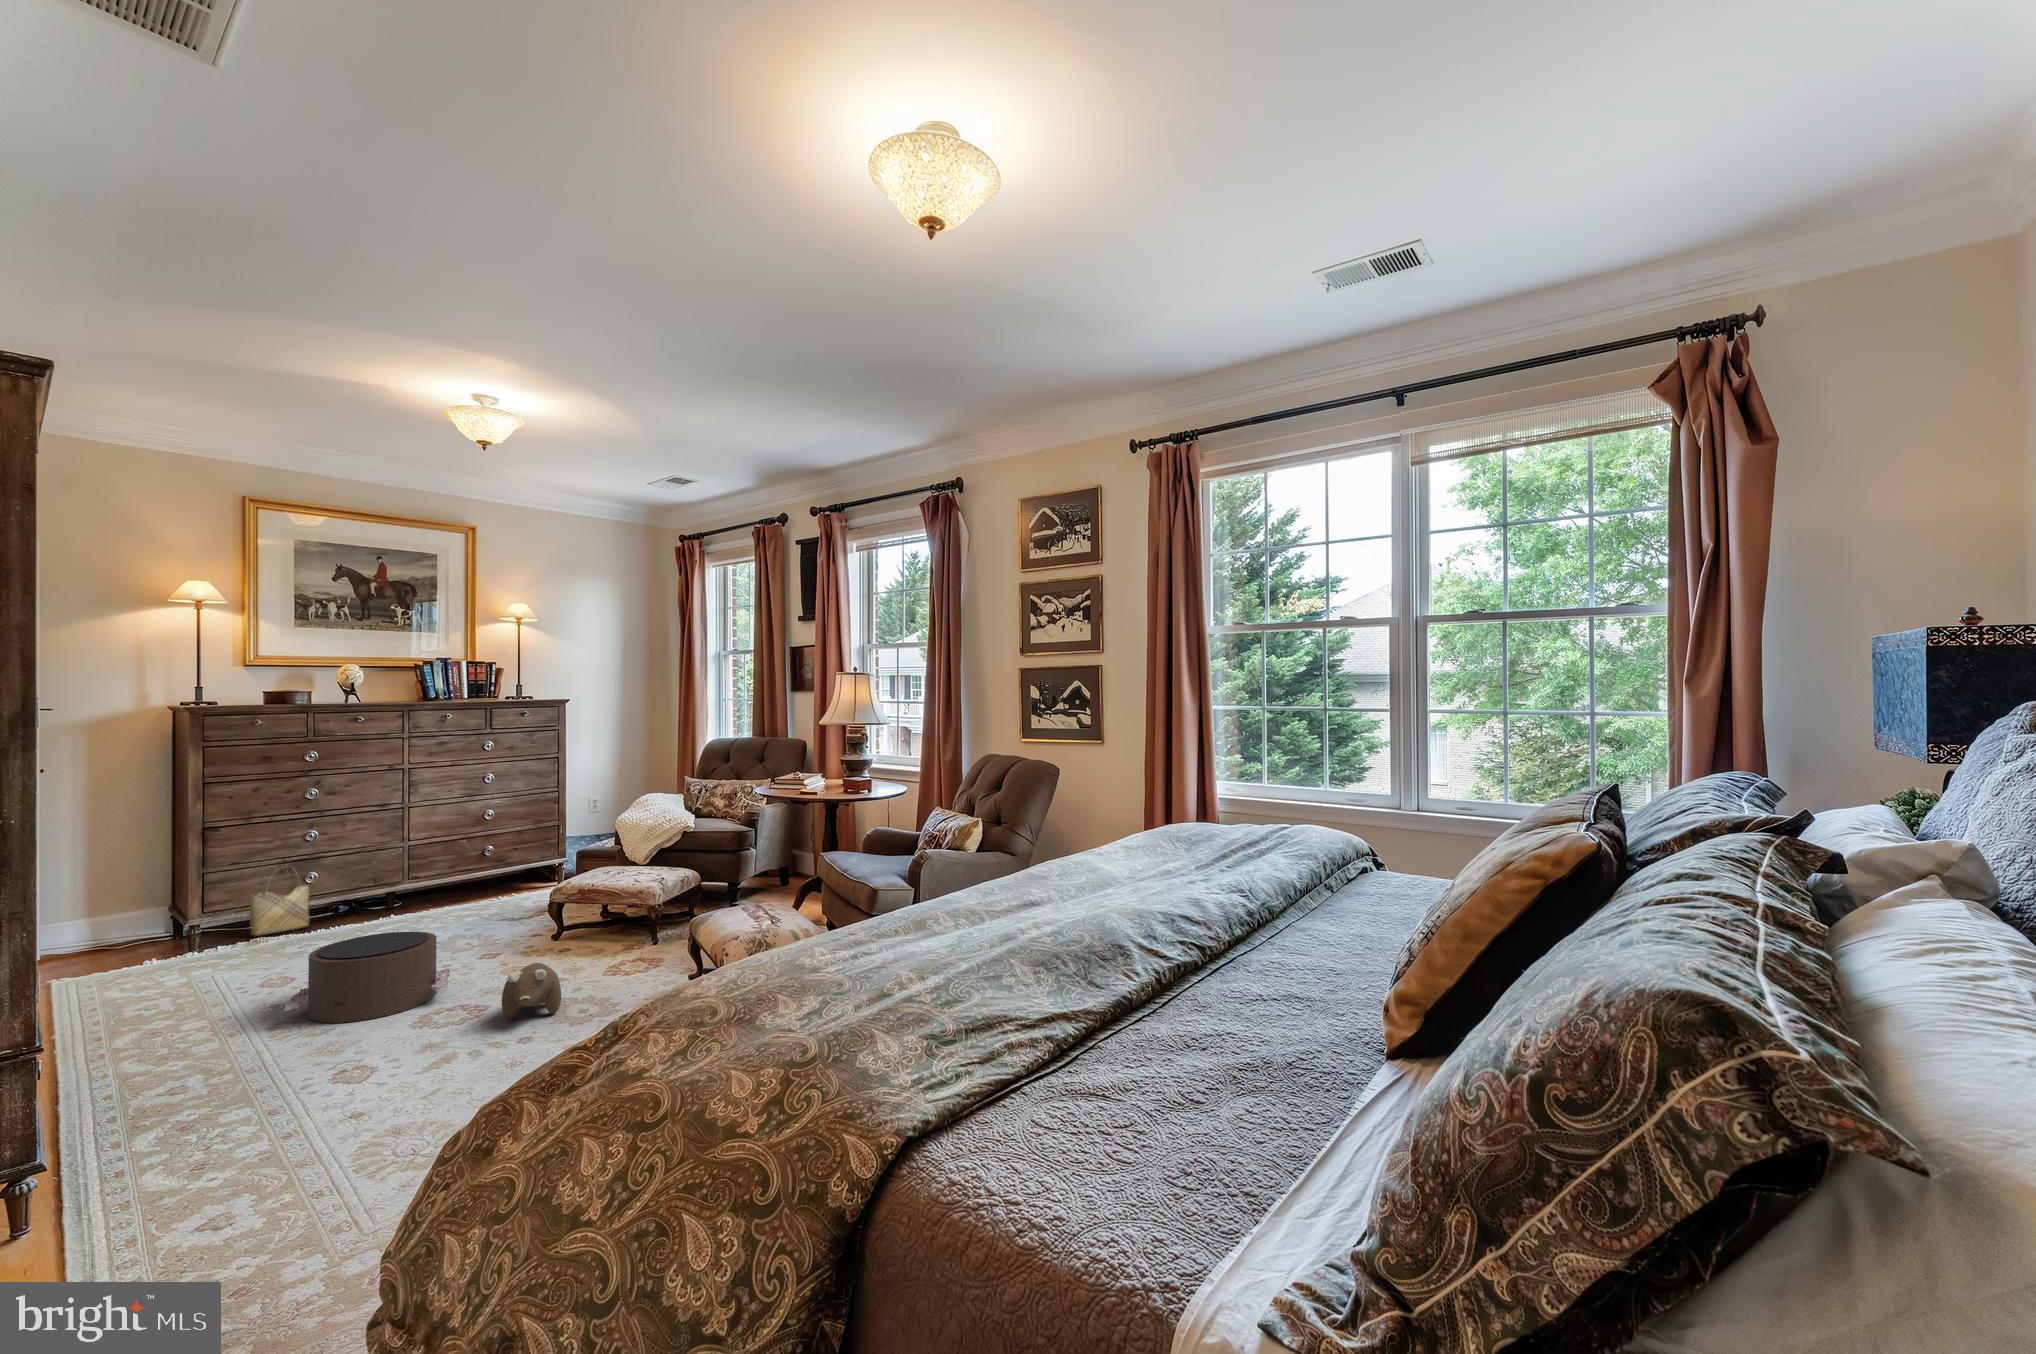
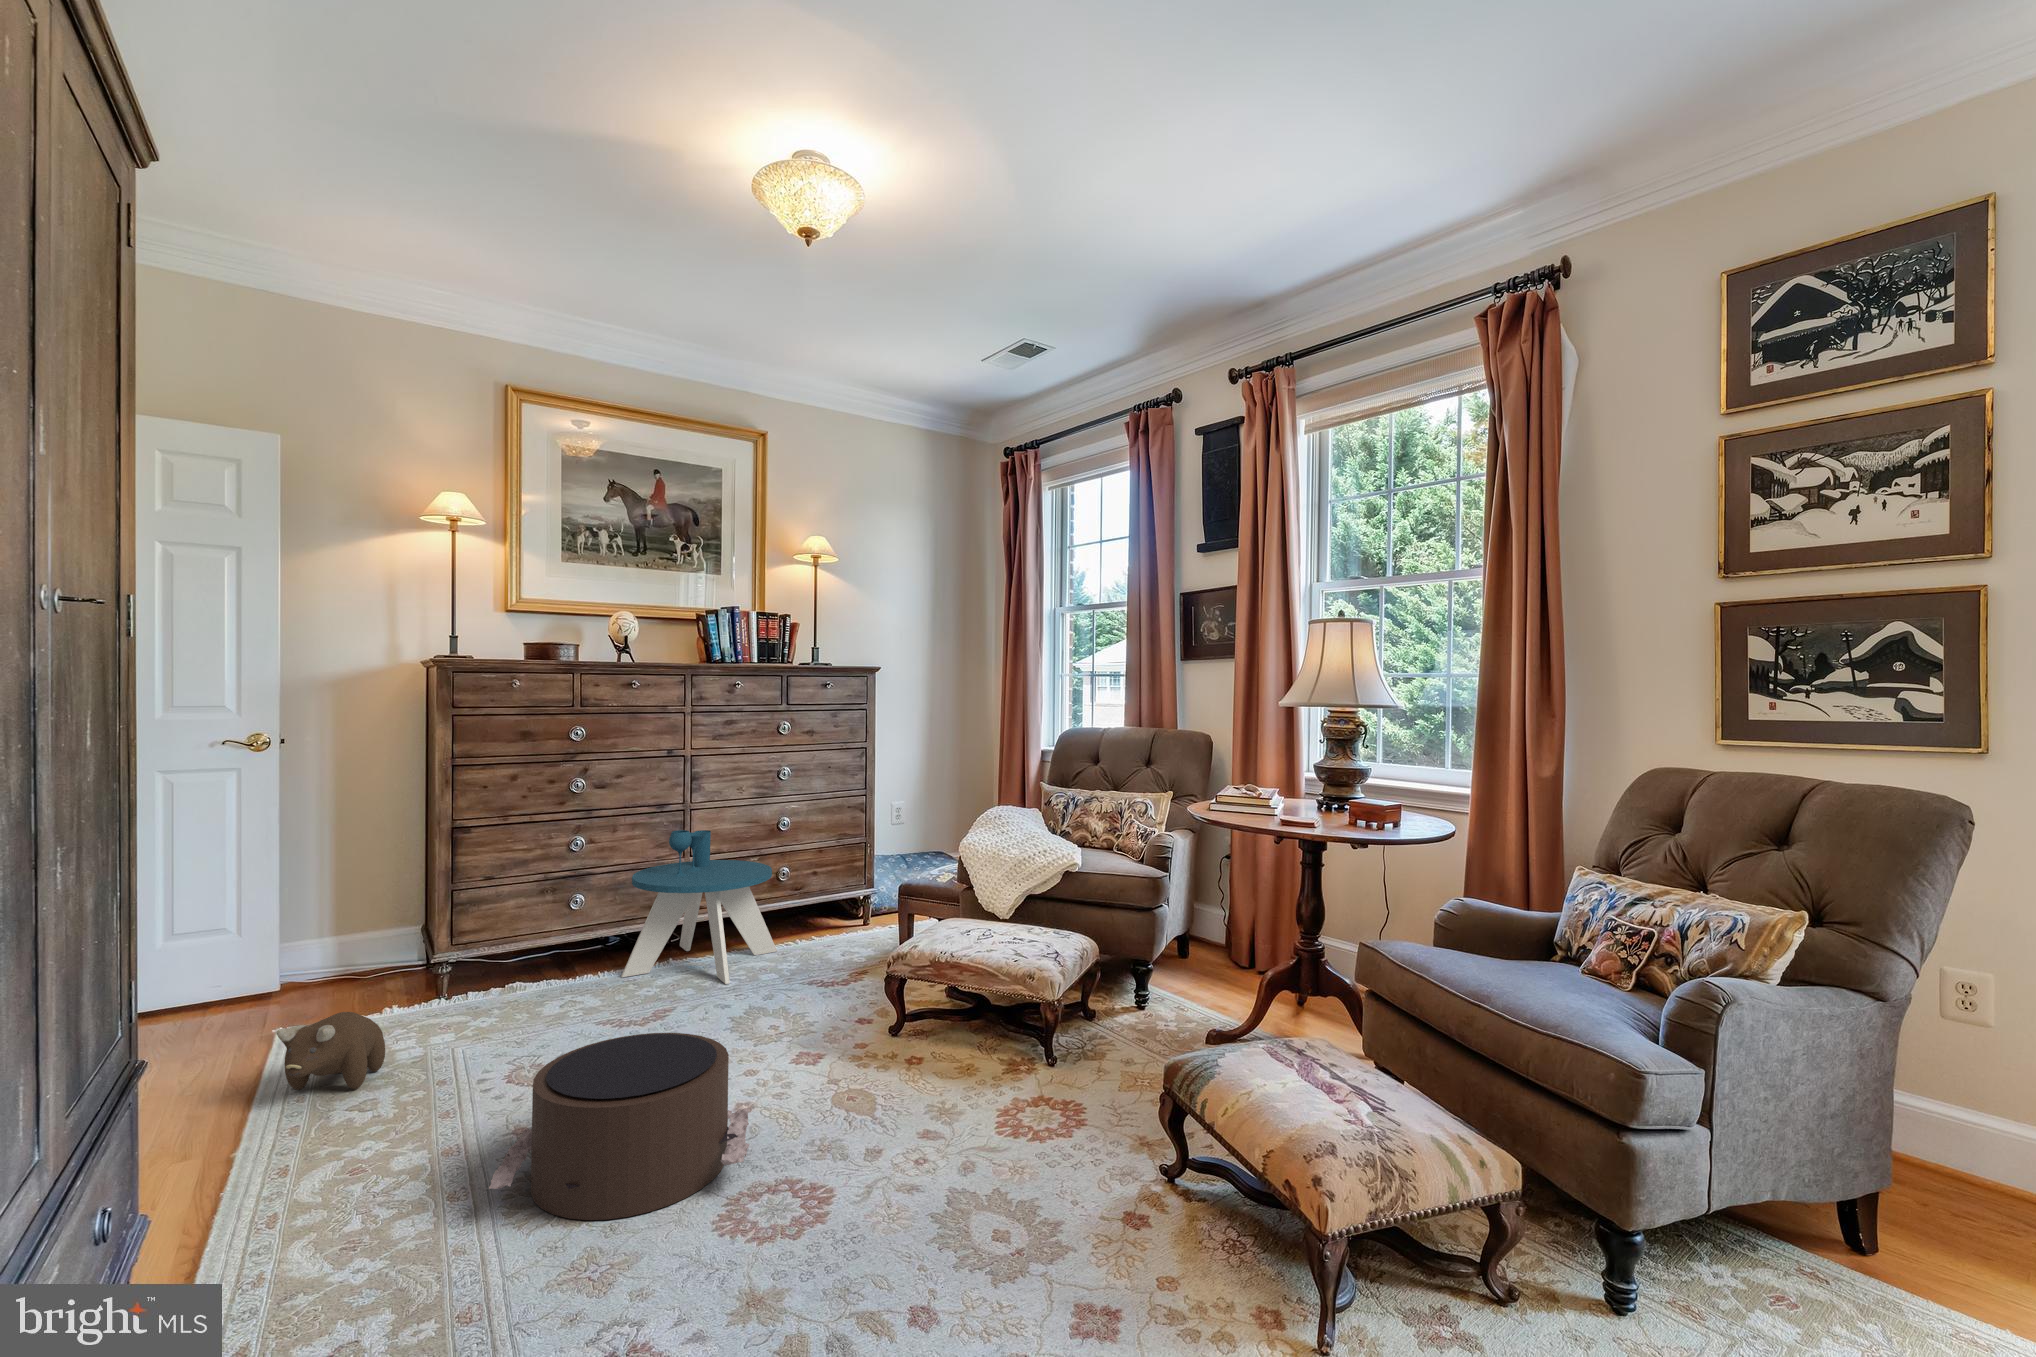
side table: none [355,822,482,927] -> present [621,830,777,984]
woven basket: present [249,872,309,936] -> none [494,881,568,981]
plush toy: present [502,963,561,1019] -> present [276,1012,385,1090]

